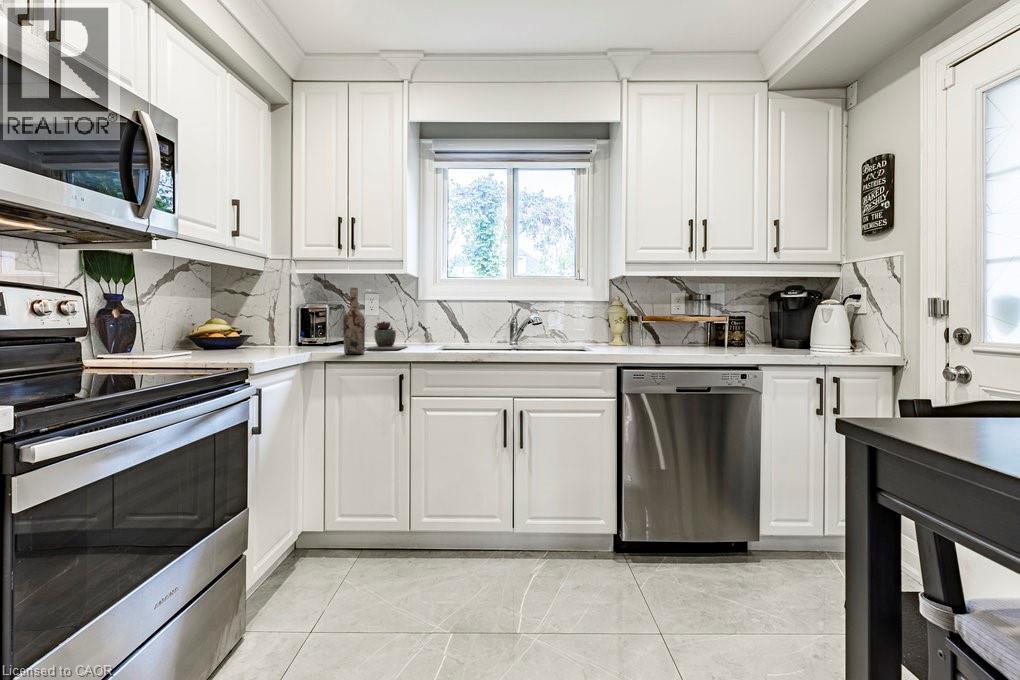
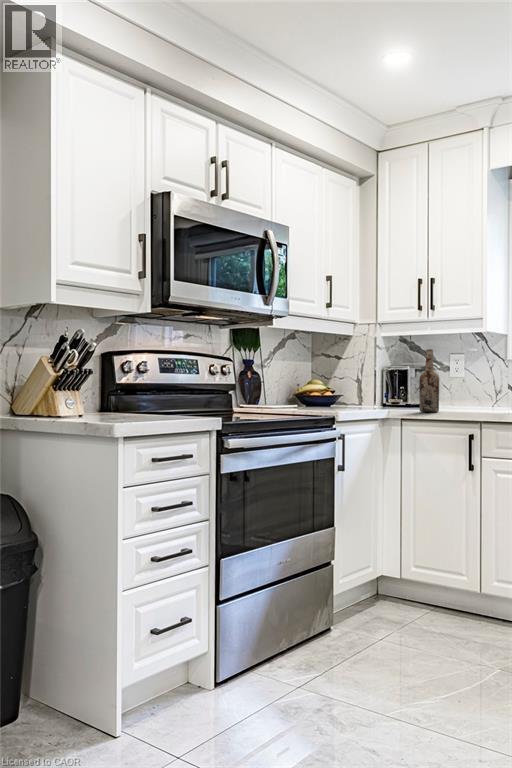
succulent plant: present [365,321,407,349] -> none [441,381,488,409]

